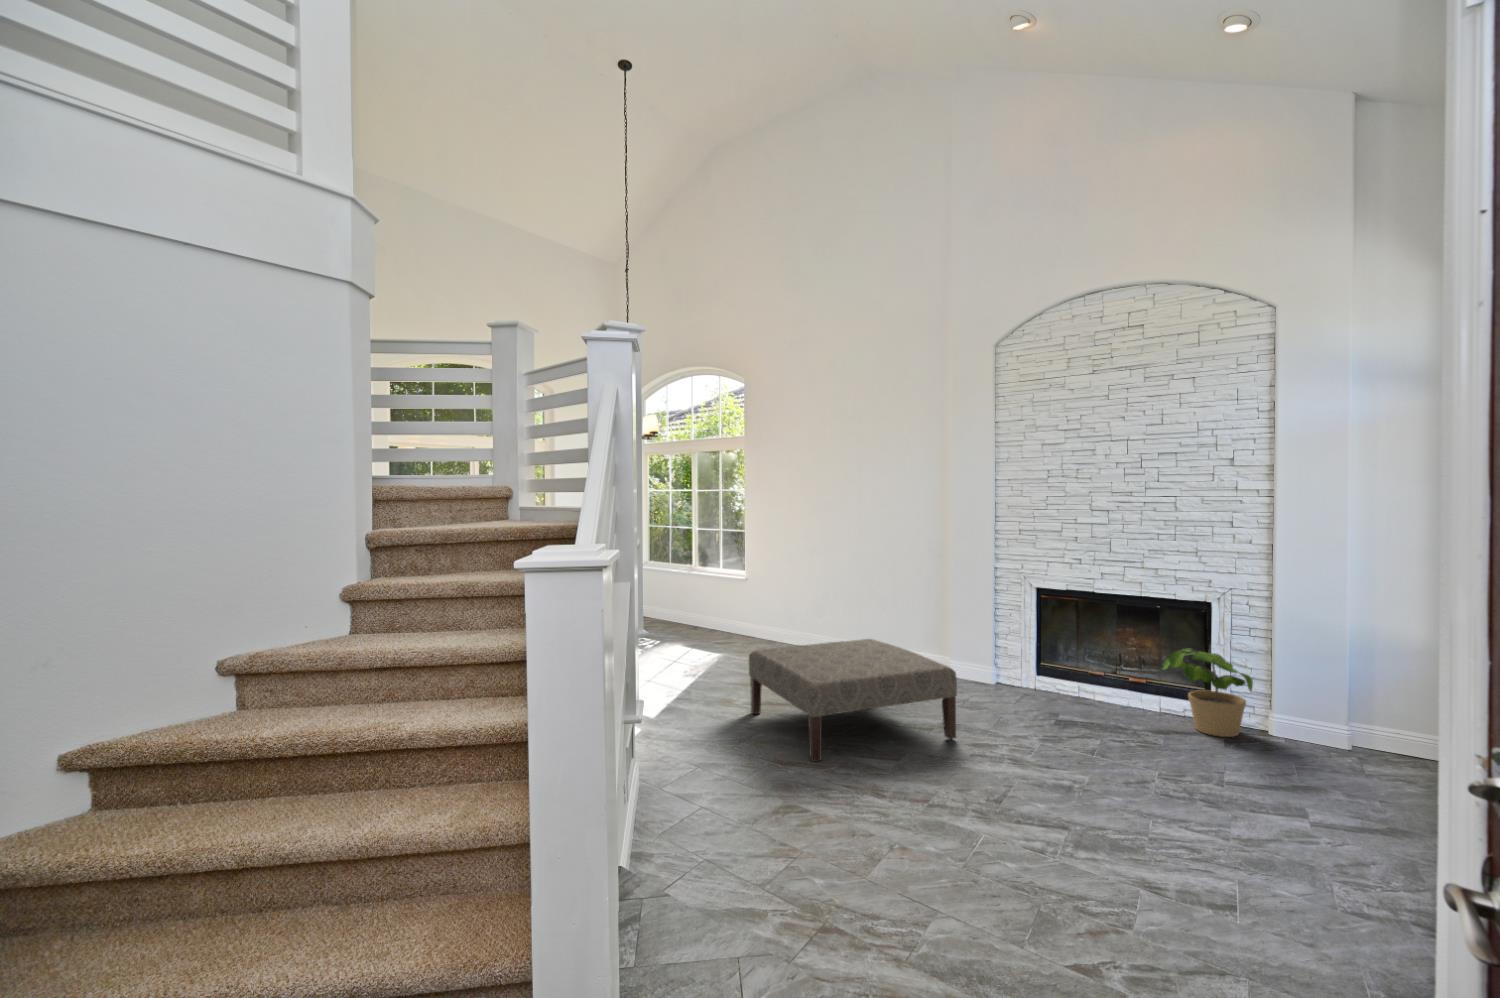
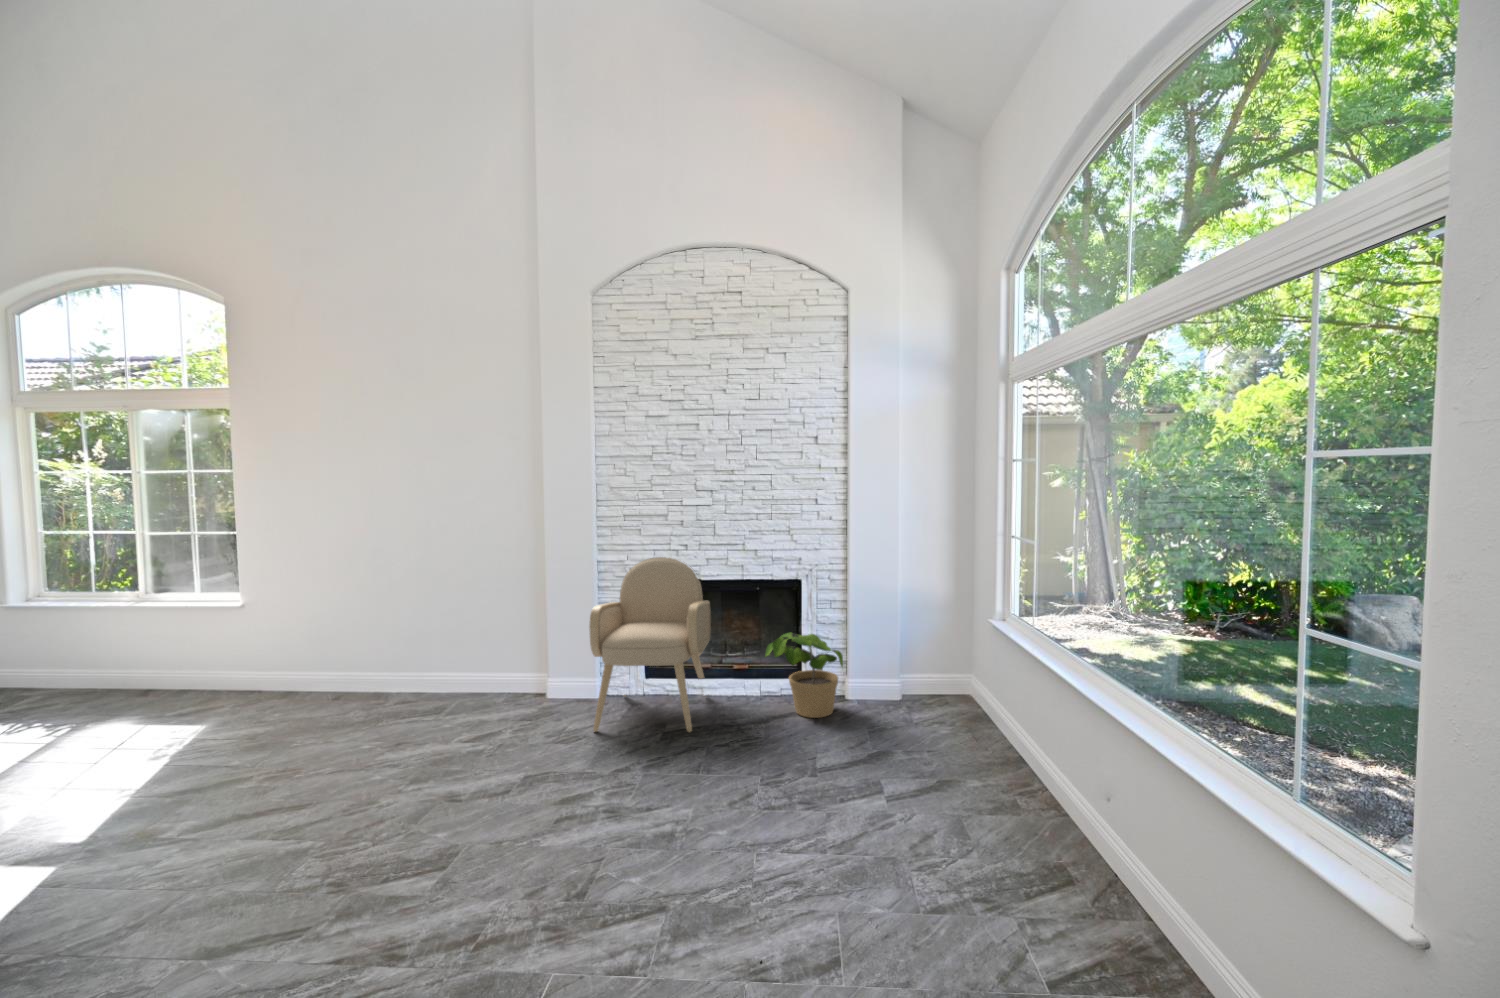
armchair: none [991,568,1105,725] -> present [589,557,711,732]
ottoman: present [749,639,957,762] -> none [216,669,541,900]

